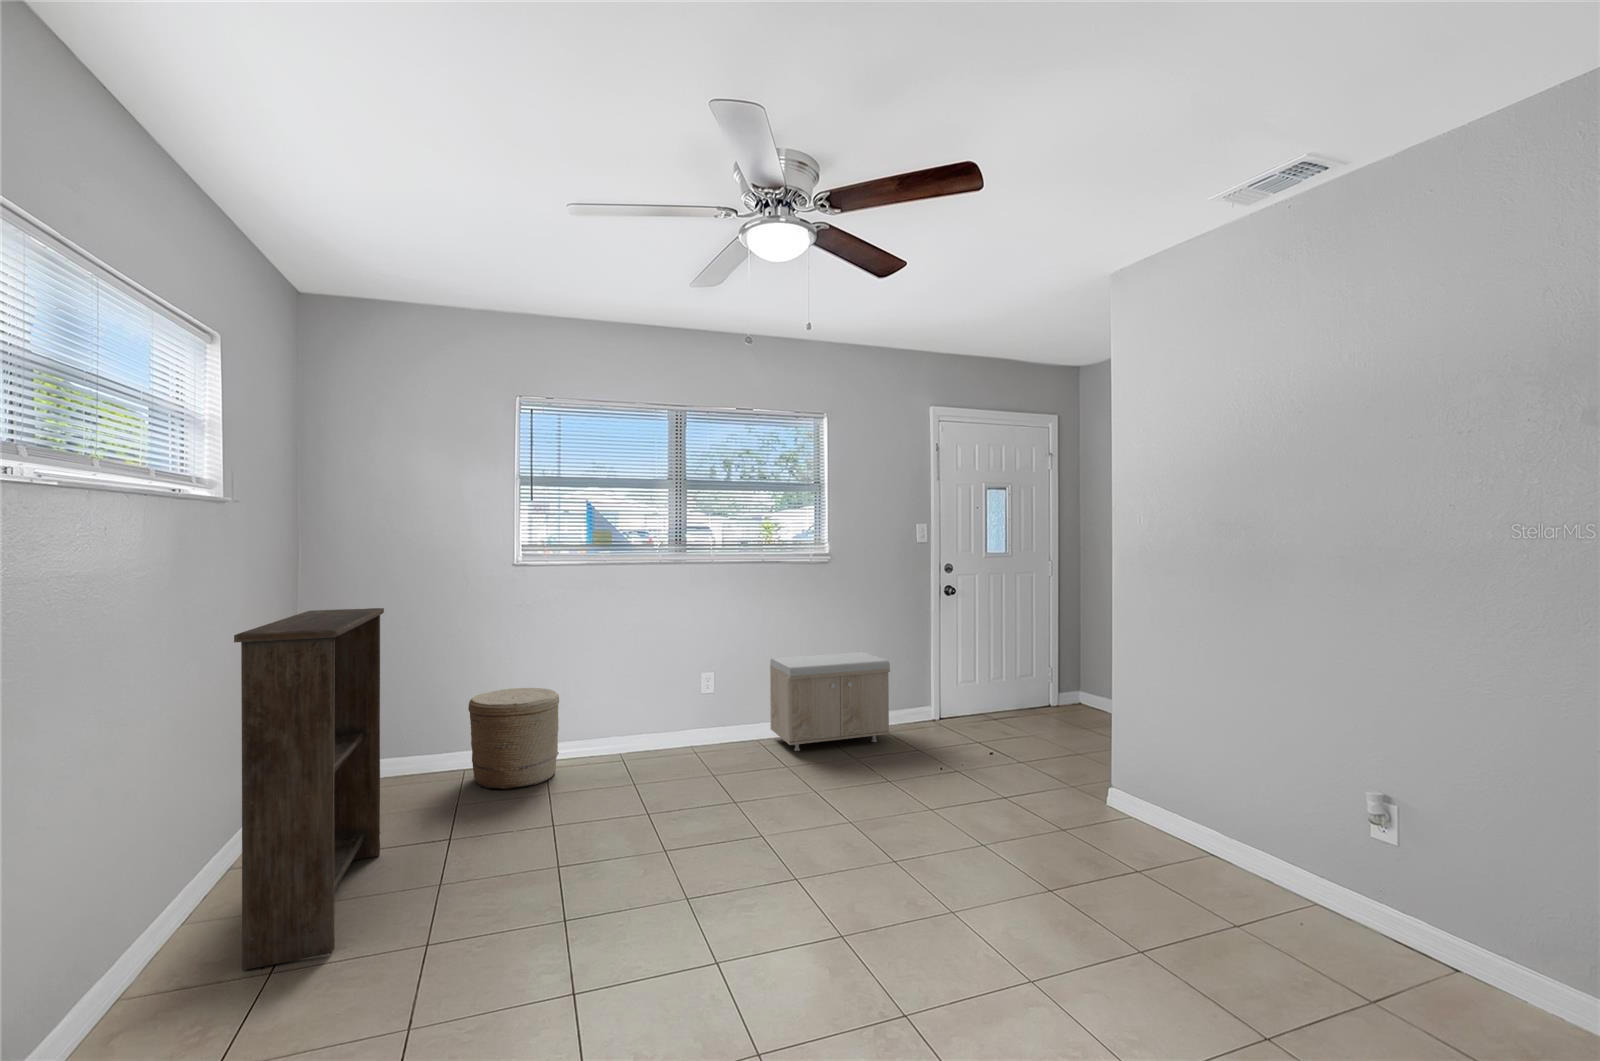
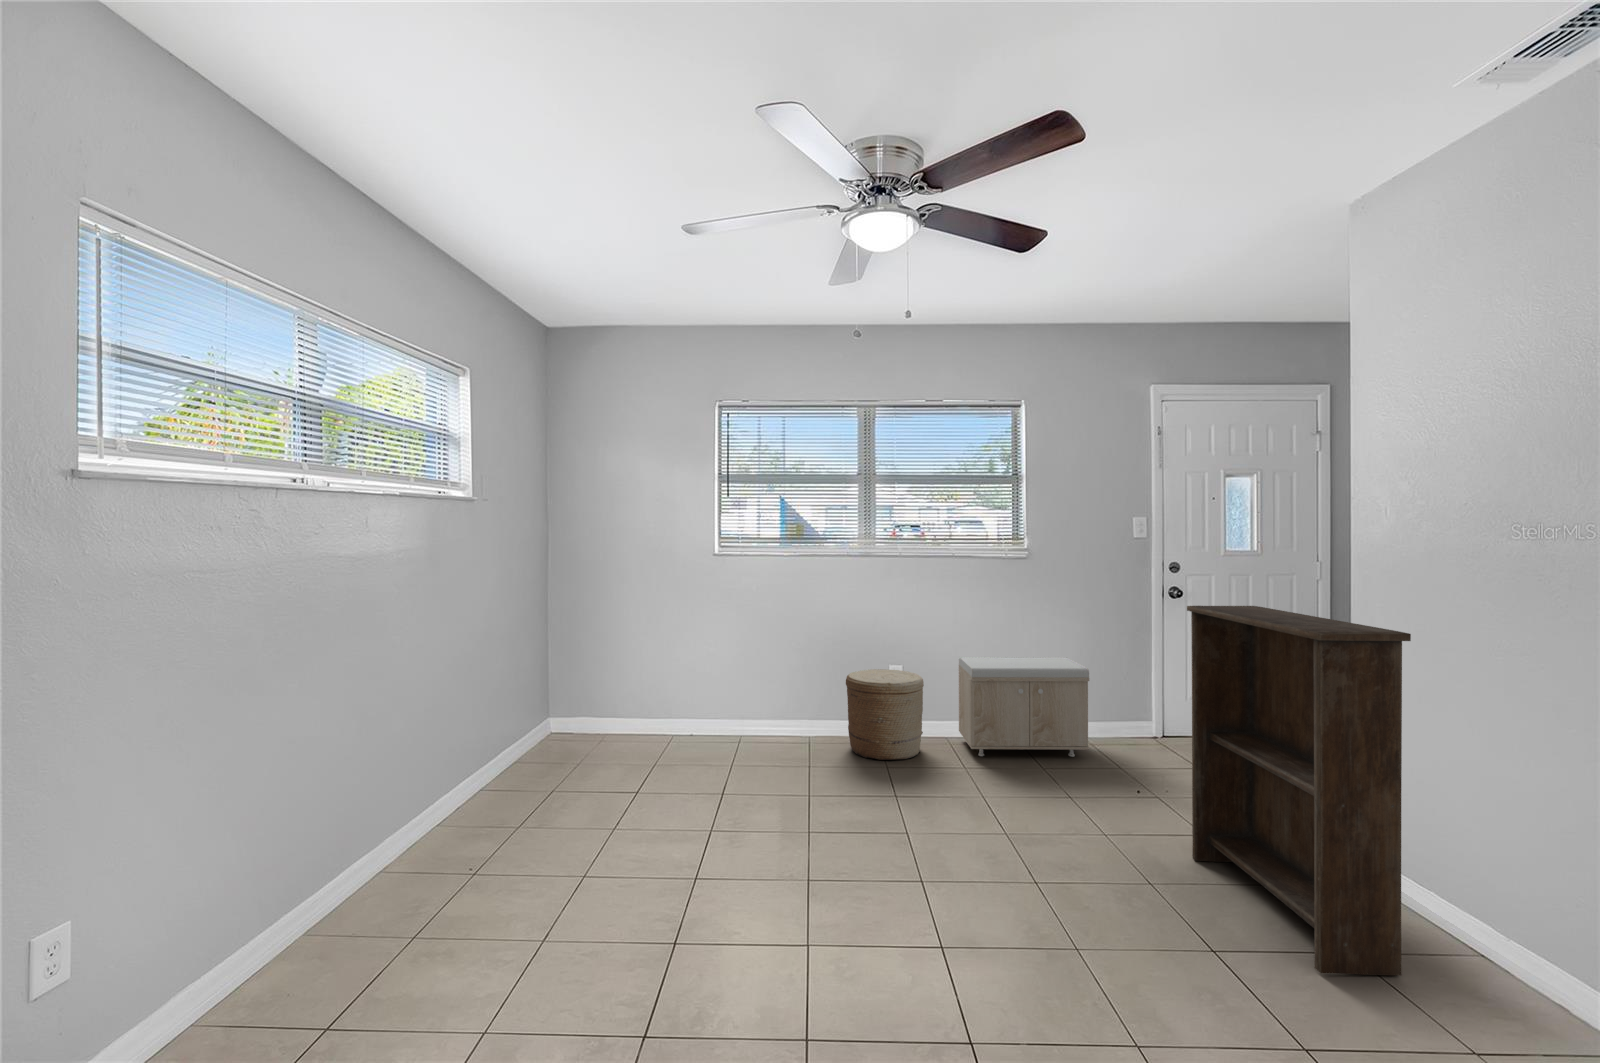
bookshelf: present [234,608,384,970] -> present [1187,606,1411,975]
woven basket: present [468,688,559,789] -> present [846,669,924,760]

